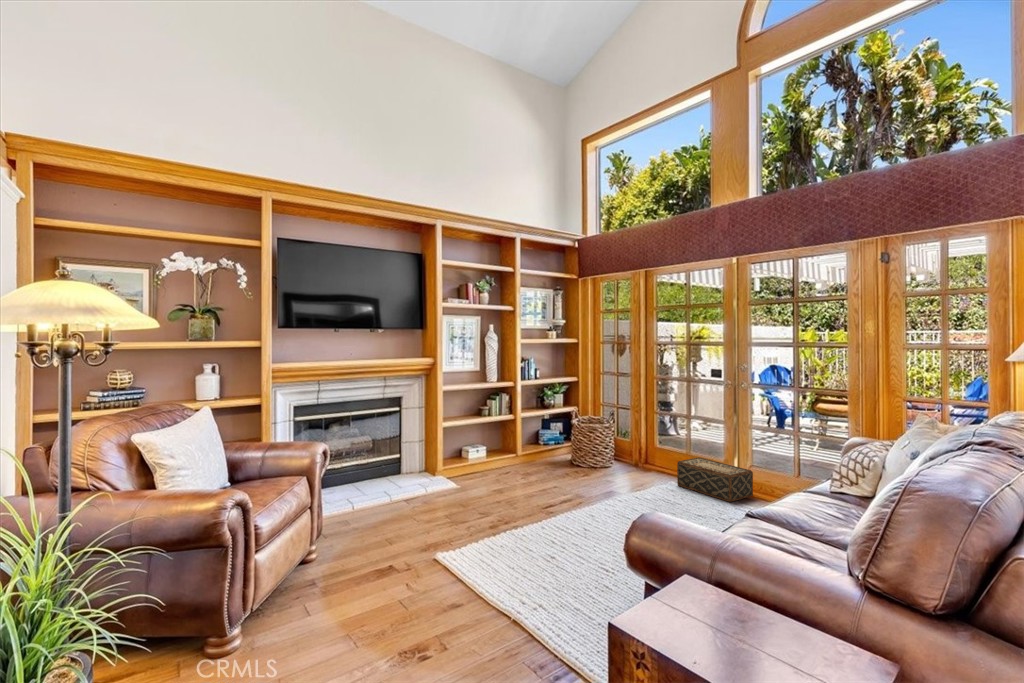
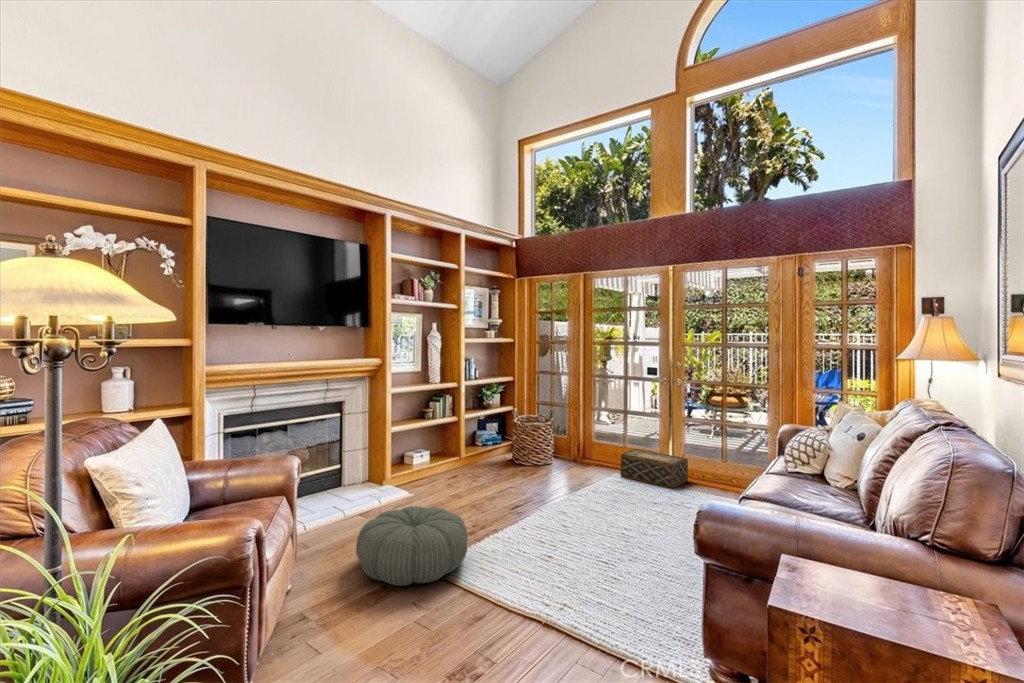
pouf: none [371,497,475,568] -> present [356,506,468,586]

